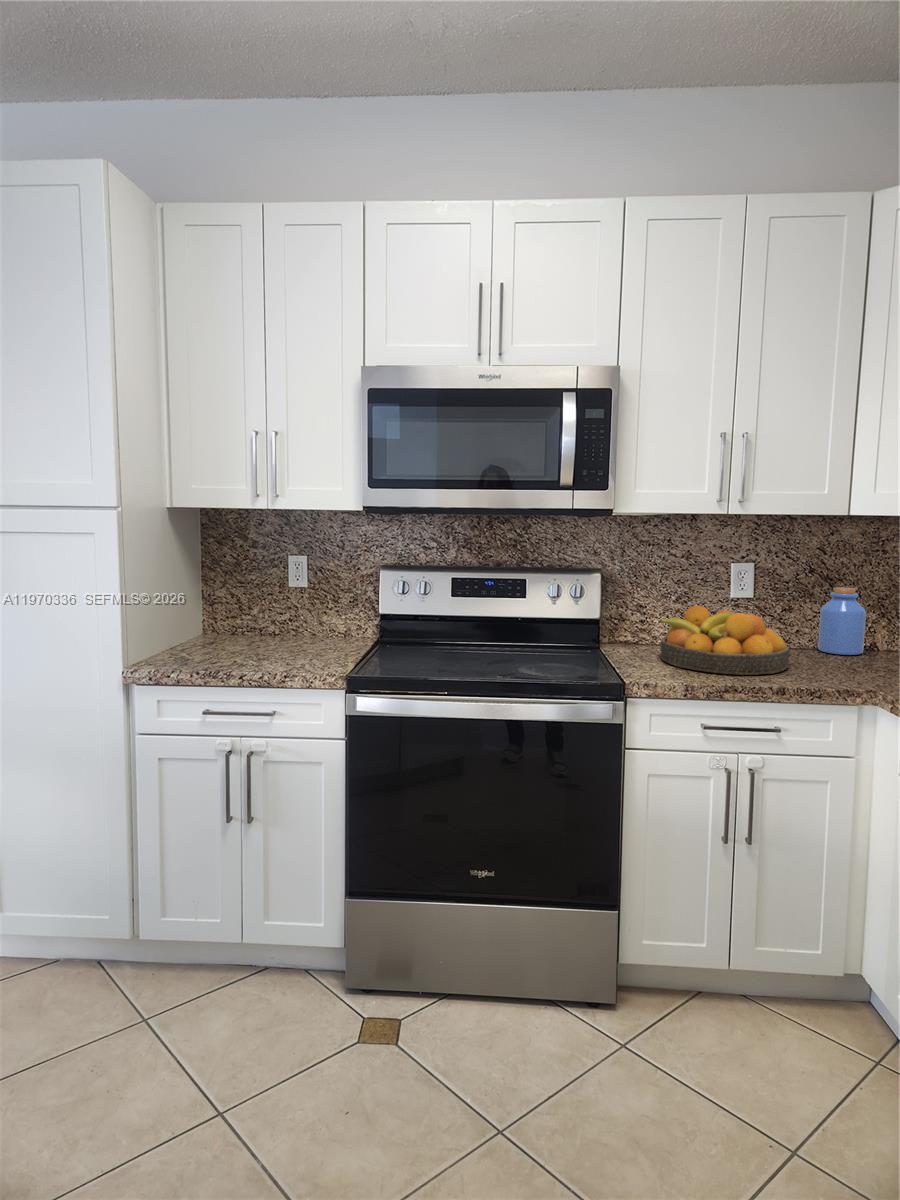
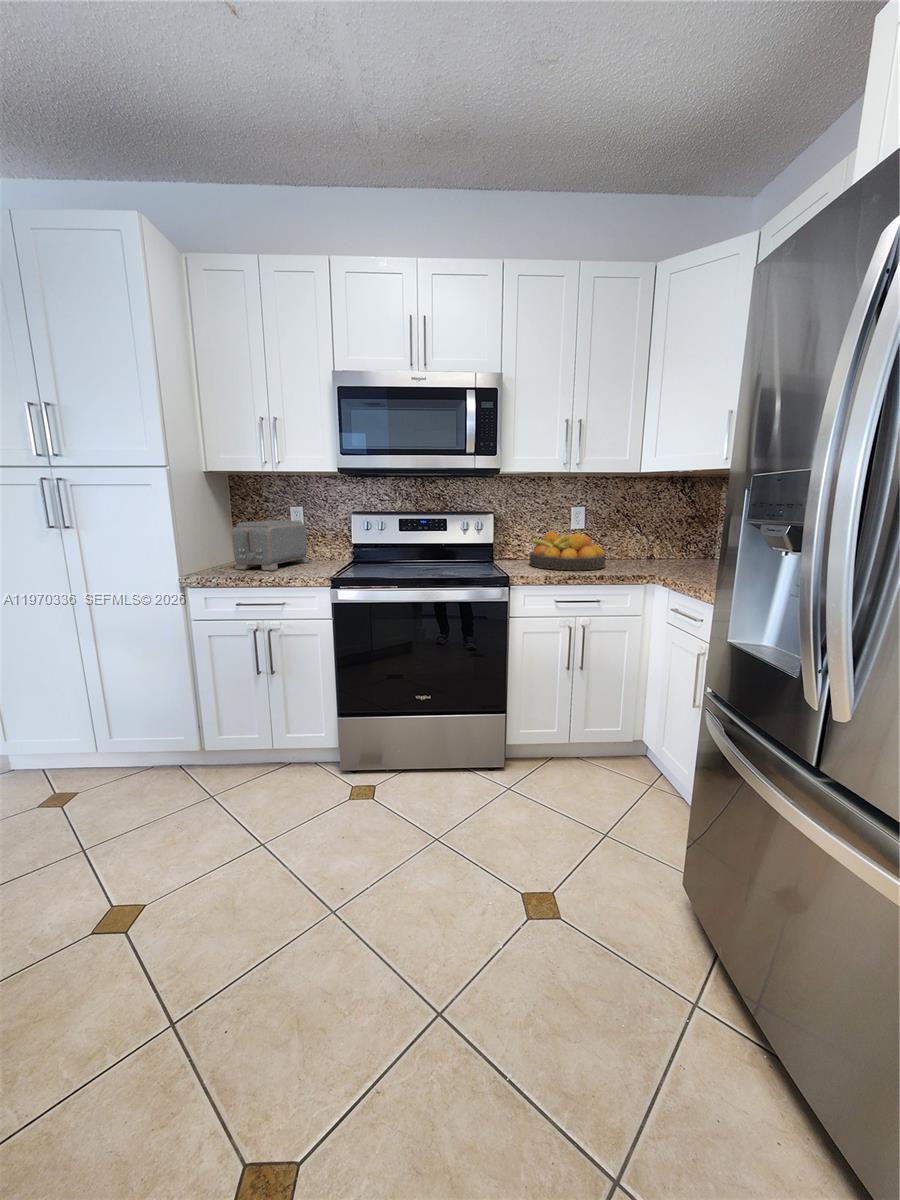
toaster: none [201,577,314,659] -> present [232,521,309,570]
jar: present [818,587,866,655] -> none [622,520,650,561]

